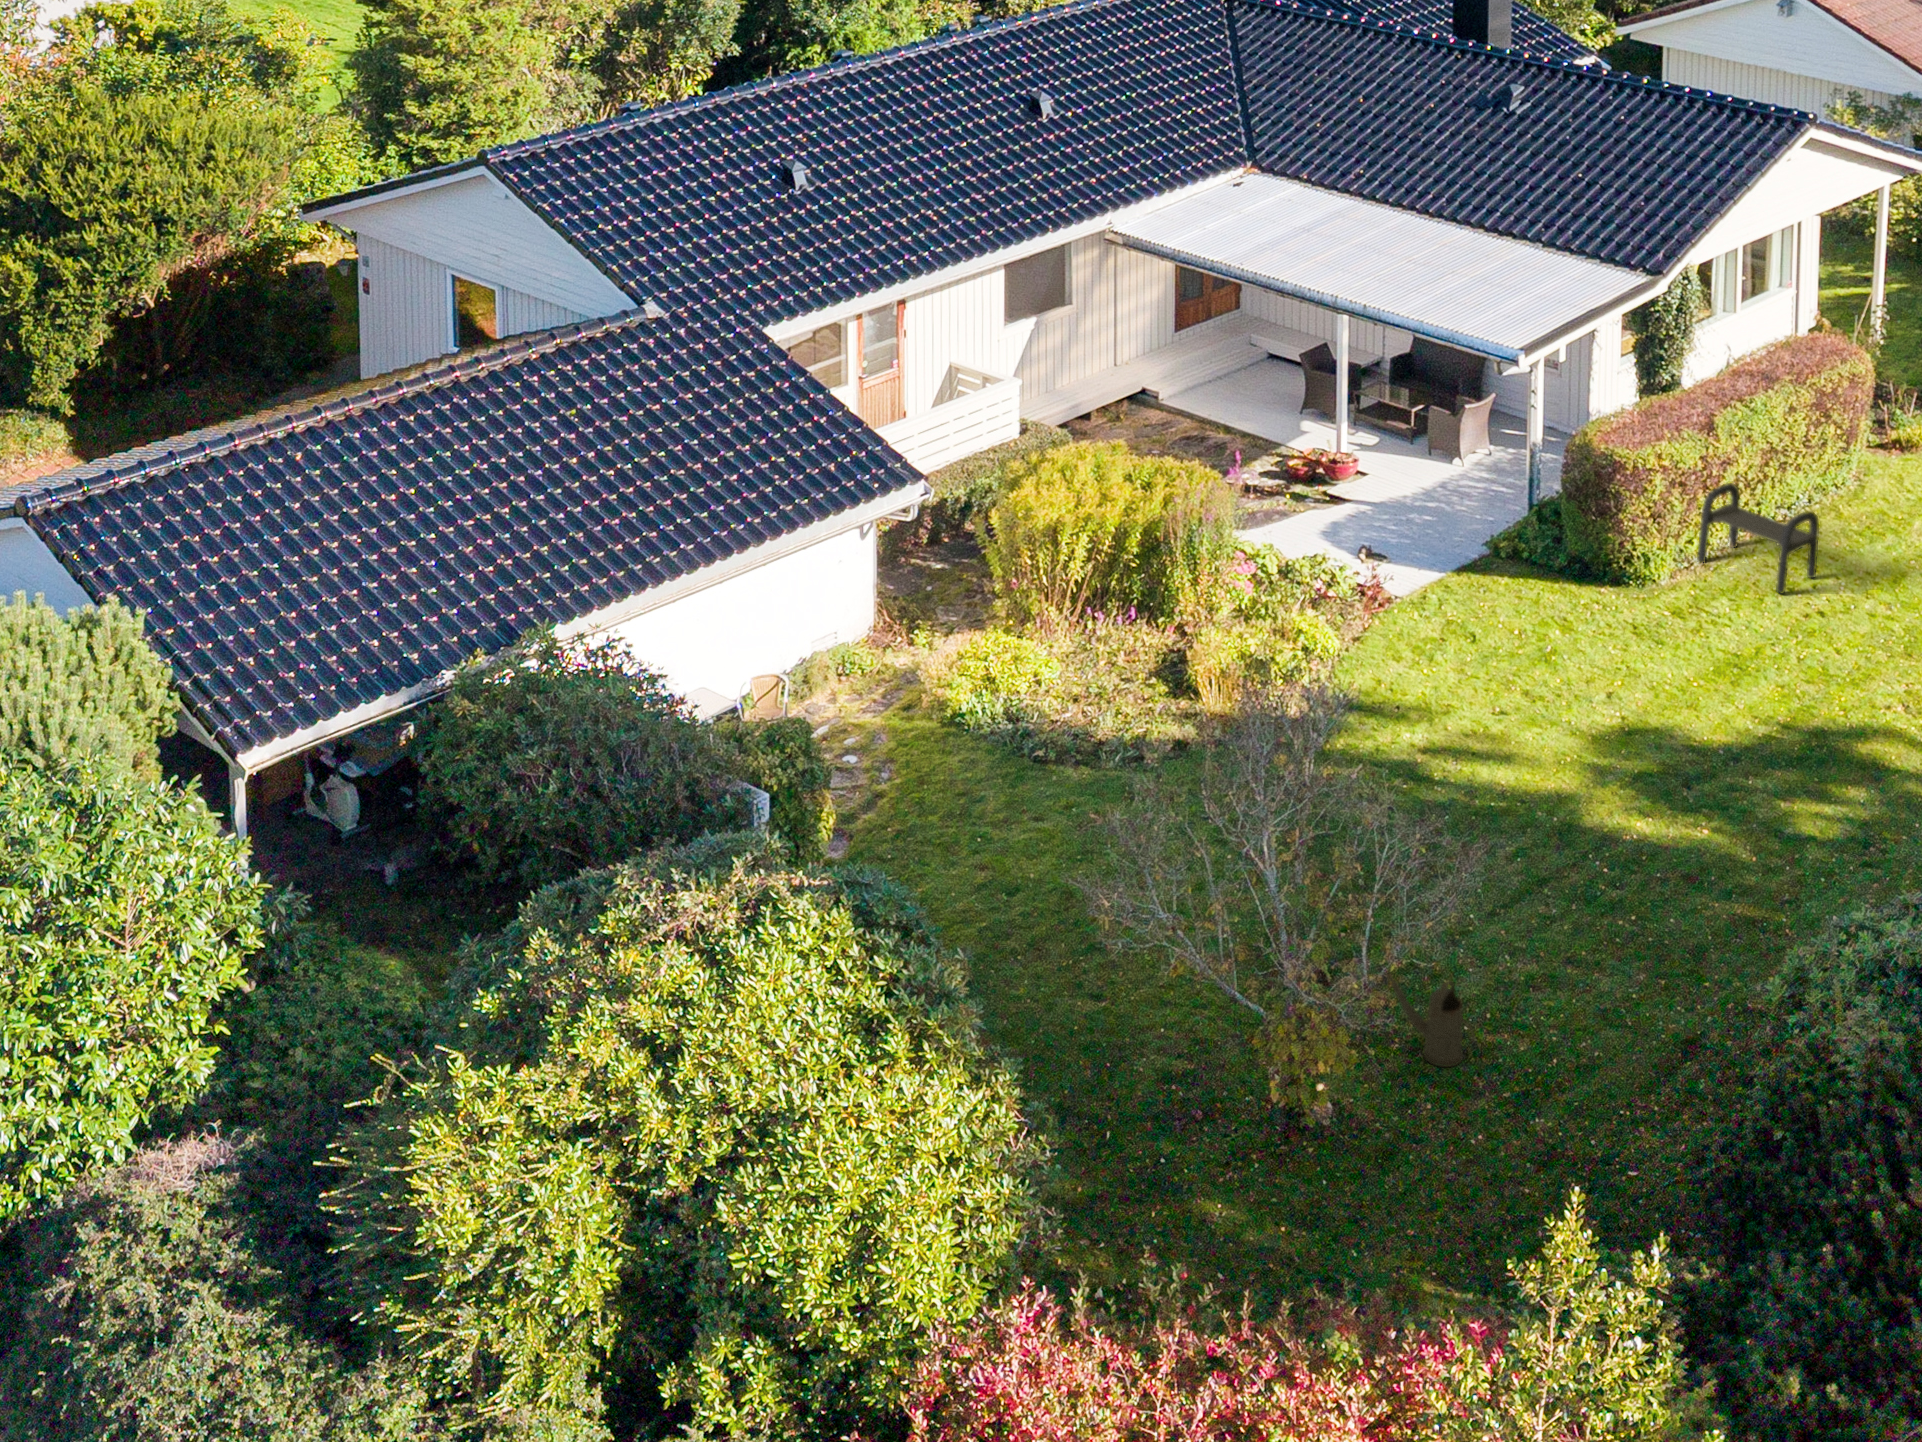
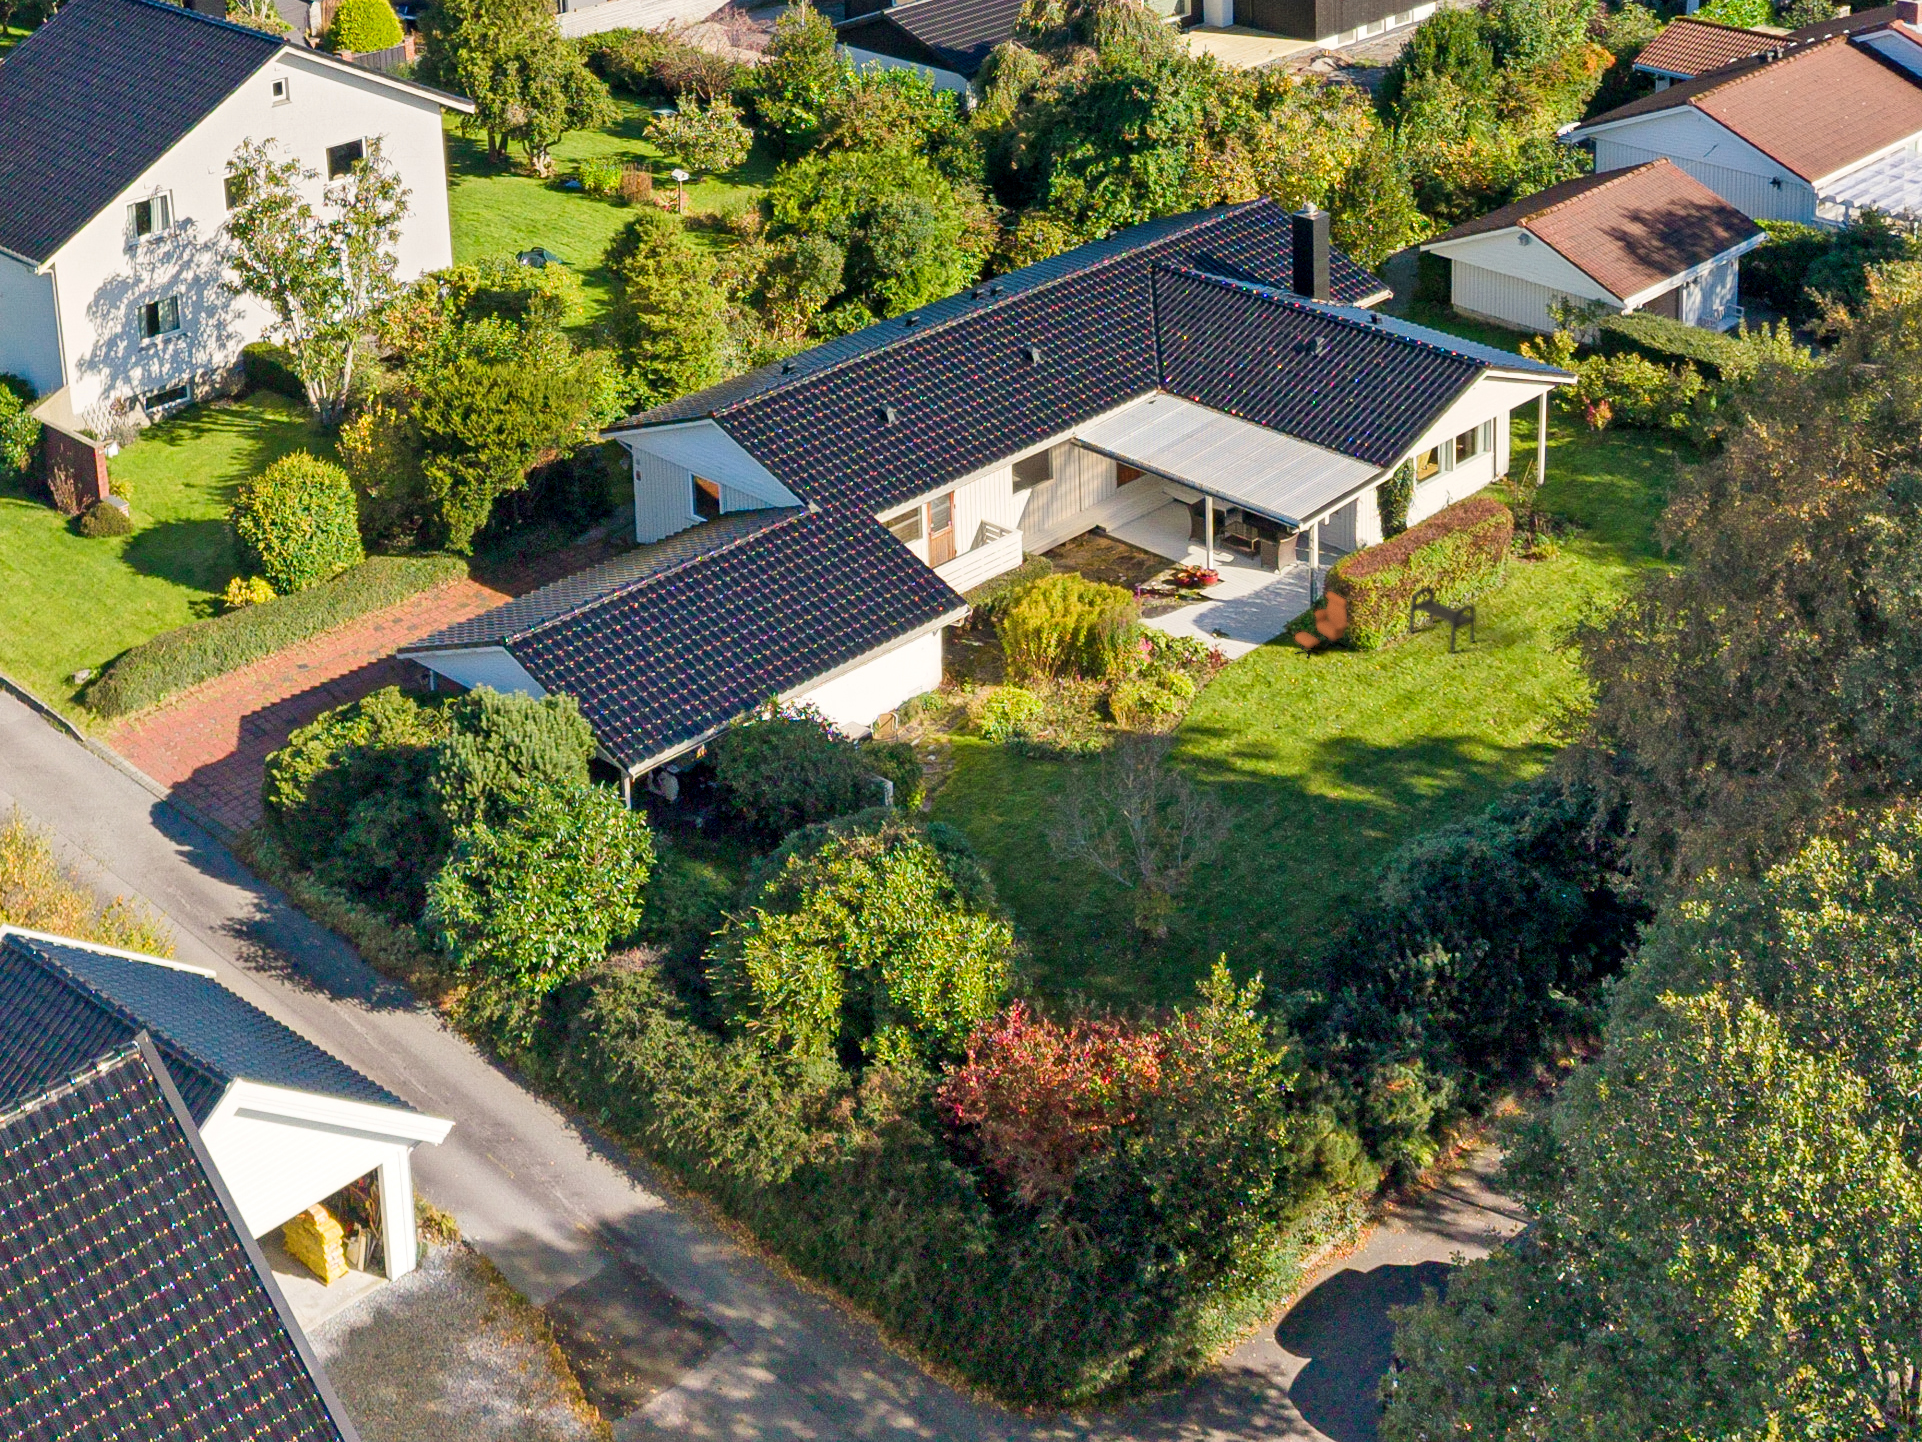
lounge chair: none [1502,487,1599,600] -> present [1295,592,1348,653]
watering can: present [1387,974,1475,1067] -> none [1199,869,1242,916]

